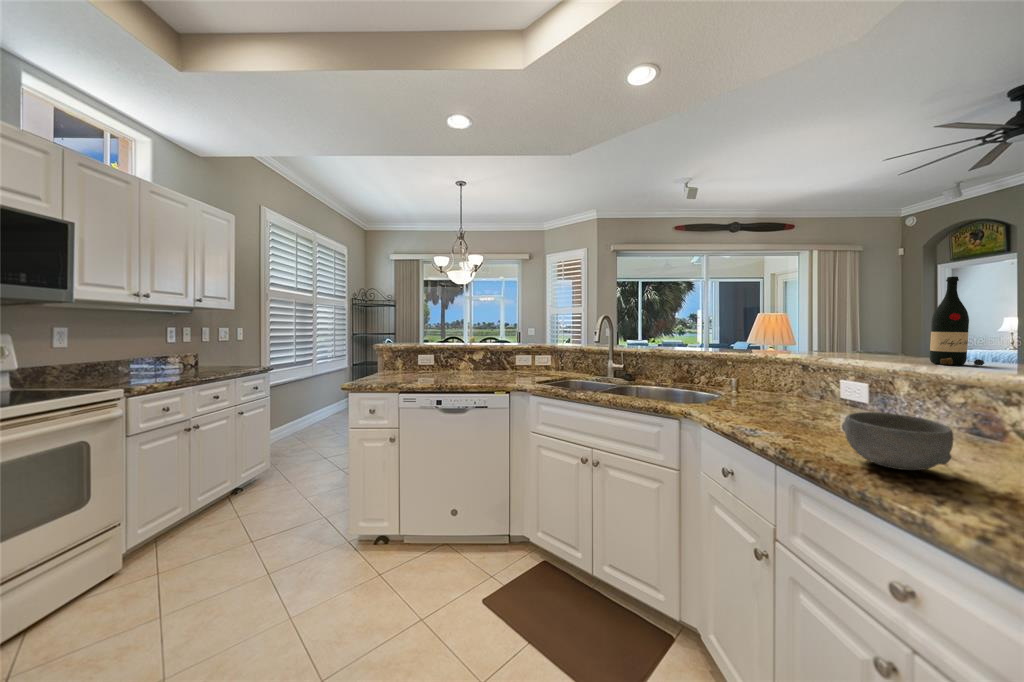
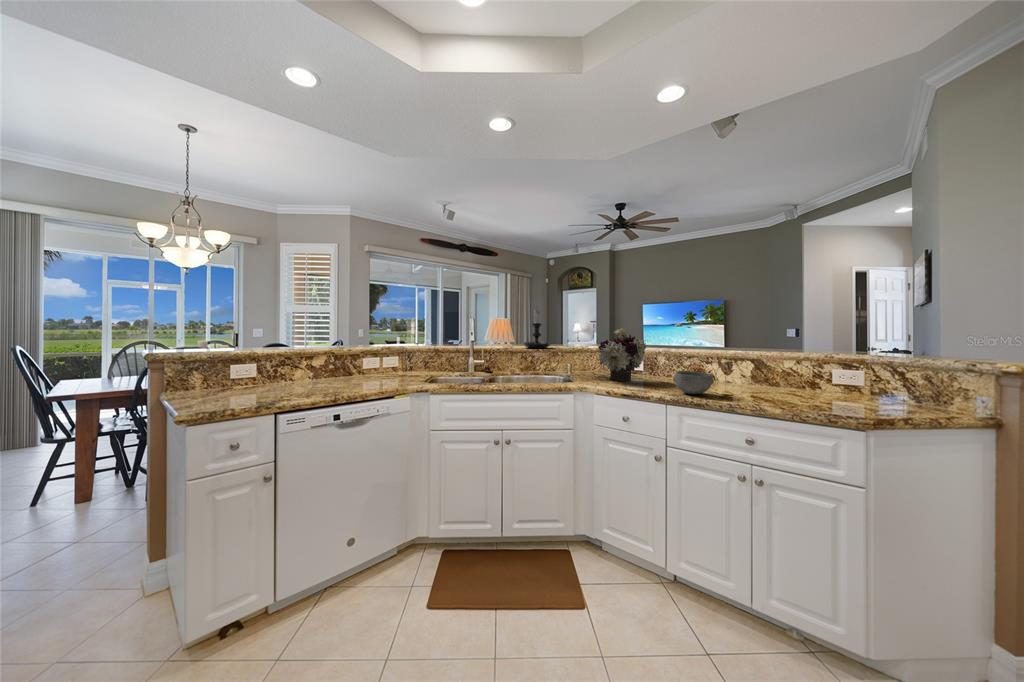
wine bottle: present [930,276,984,365] -> none [643,305,662,349]
candle holder: none [689,294,736,354] -> present [523,309,551,348]
flower arrangement: none [750,324,872,419] -> present [598,328,646,381]

